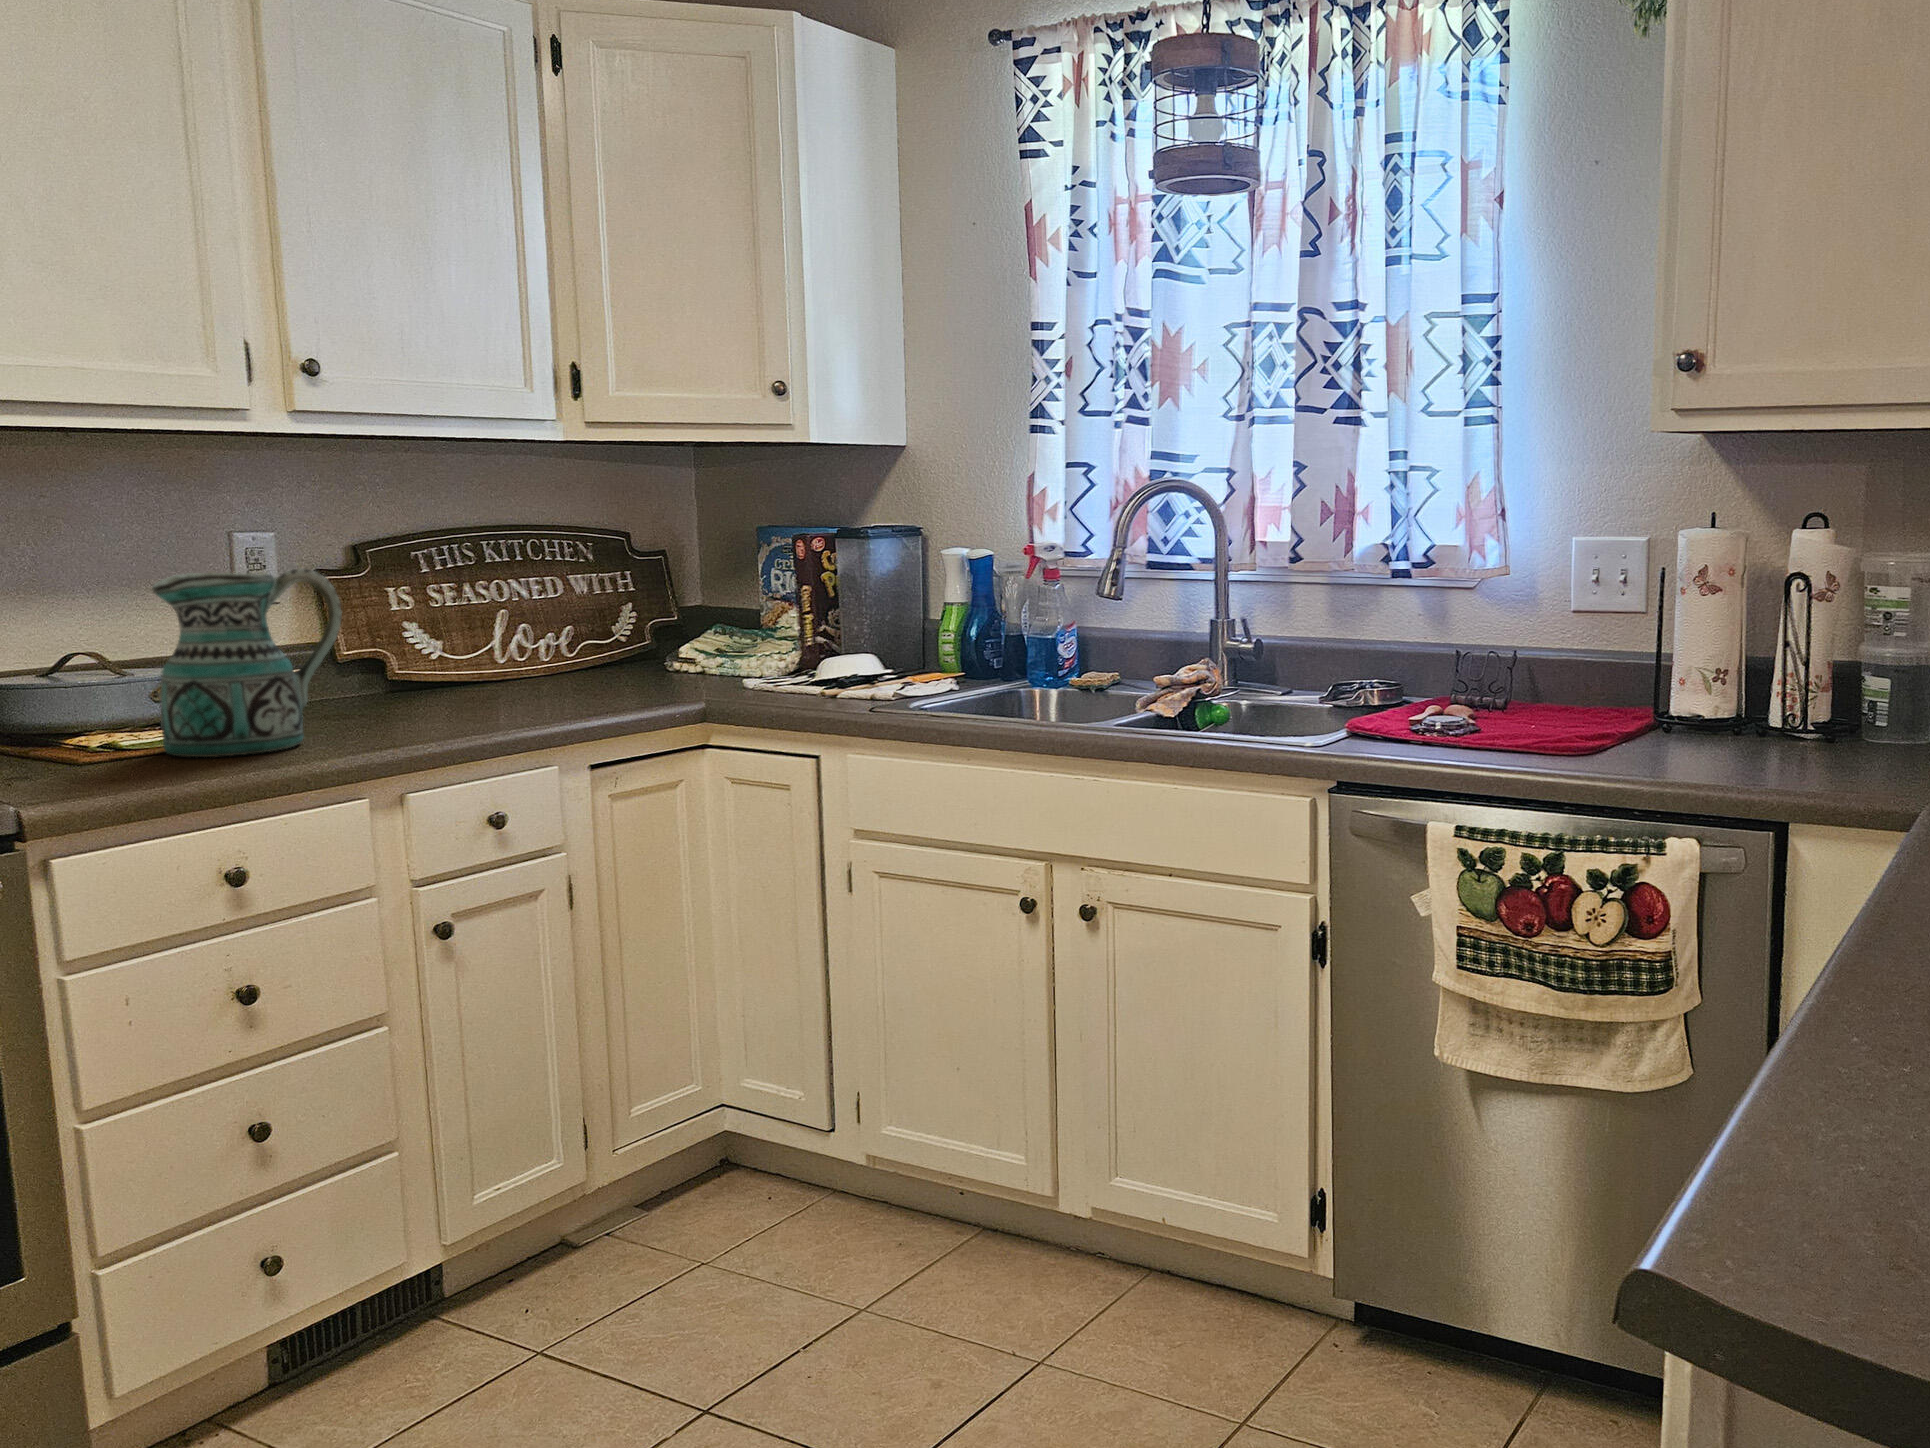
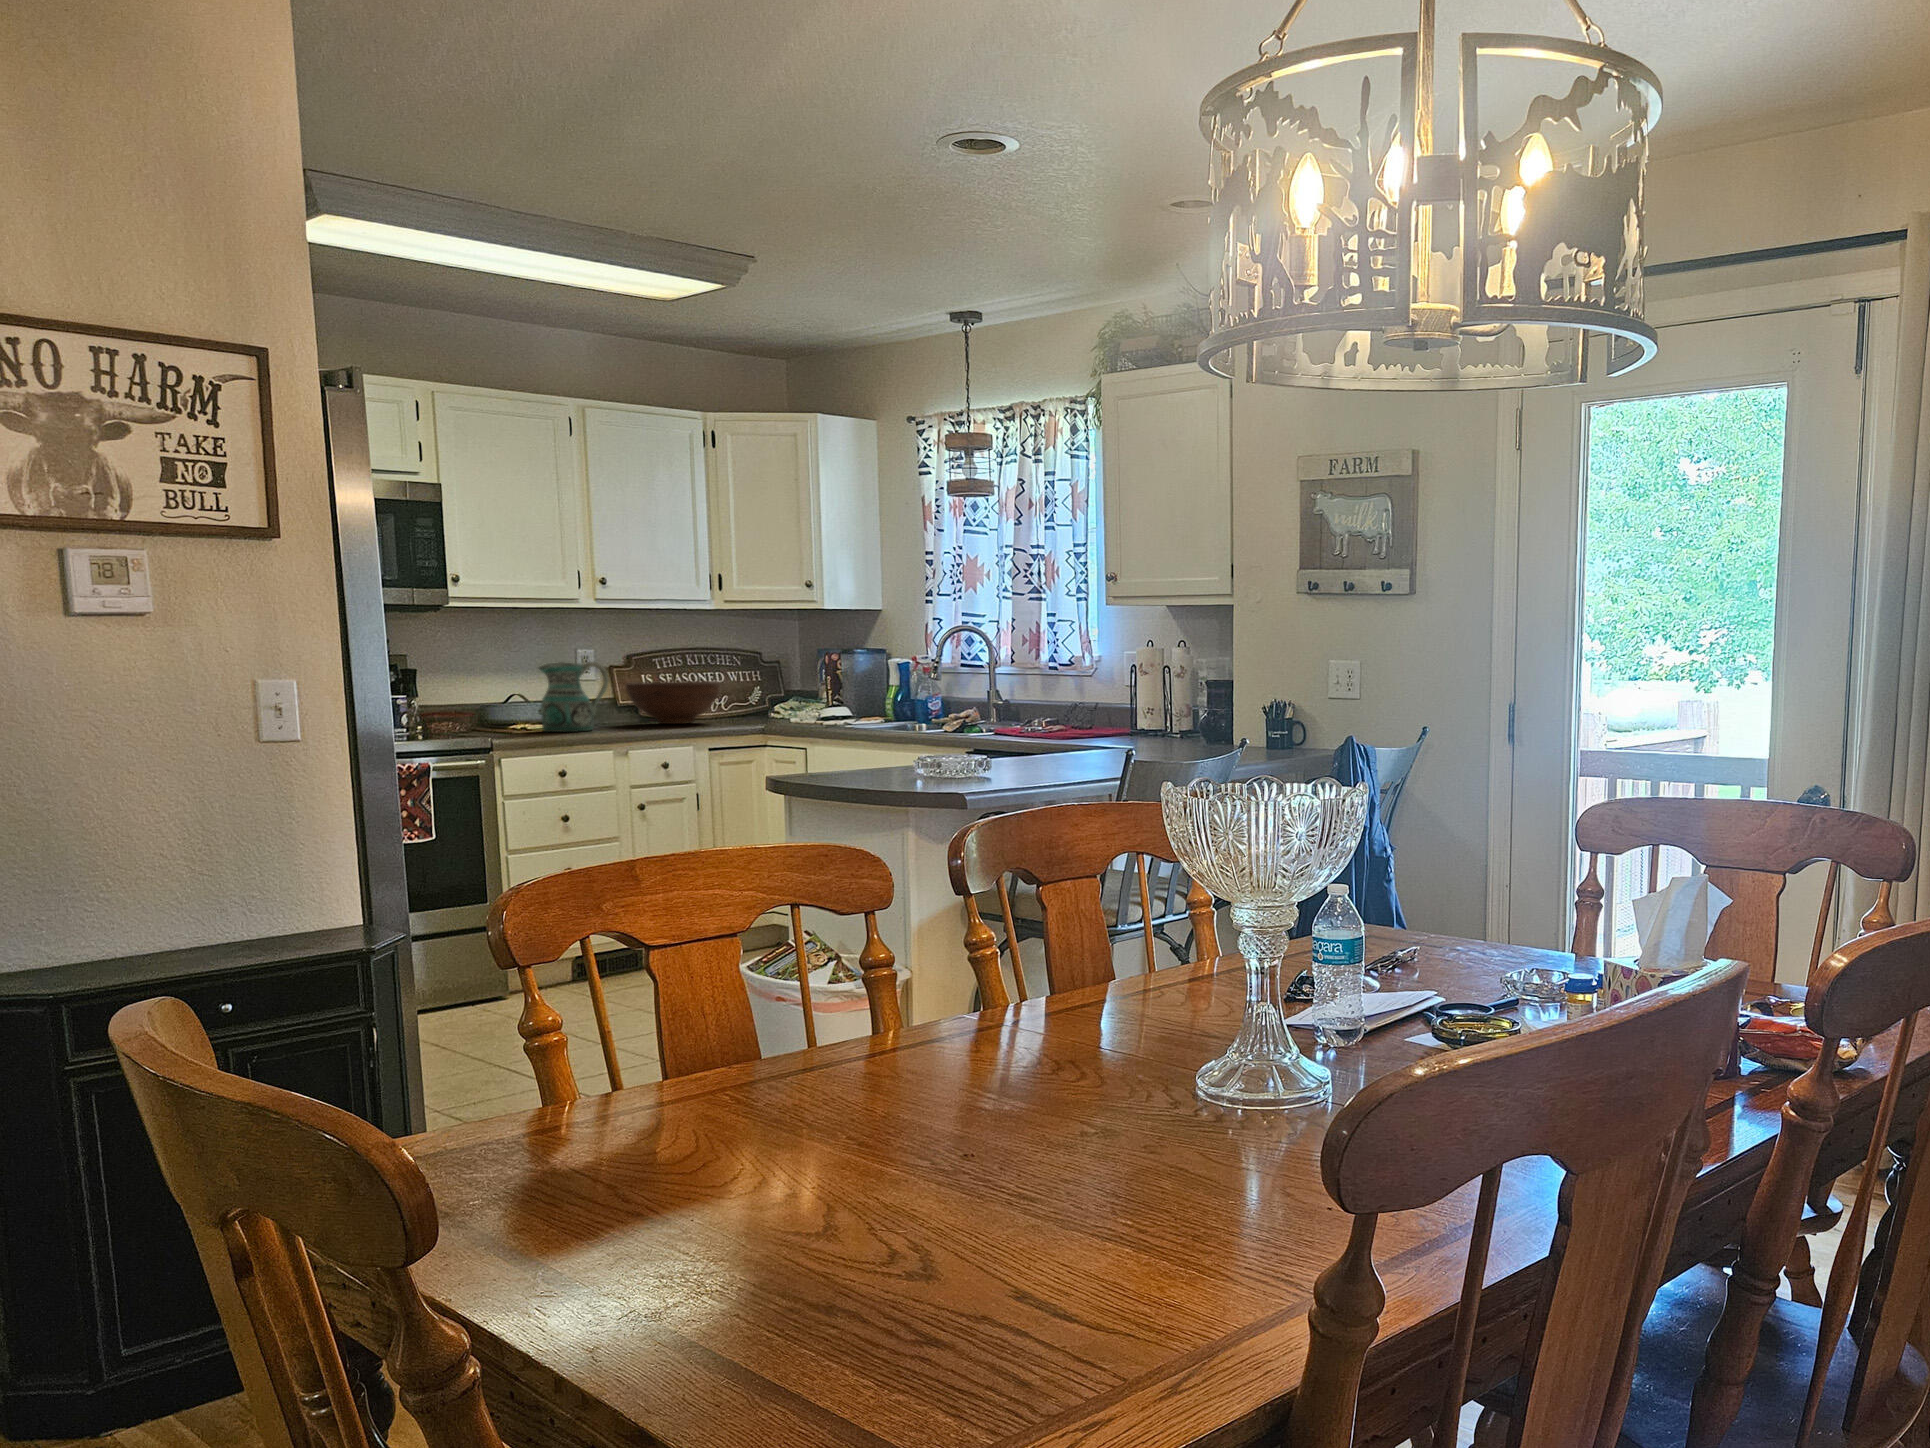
fruit bowl: none [365,601,593,708] -> present [625,681,720,724]

